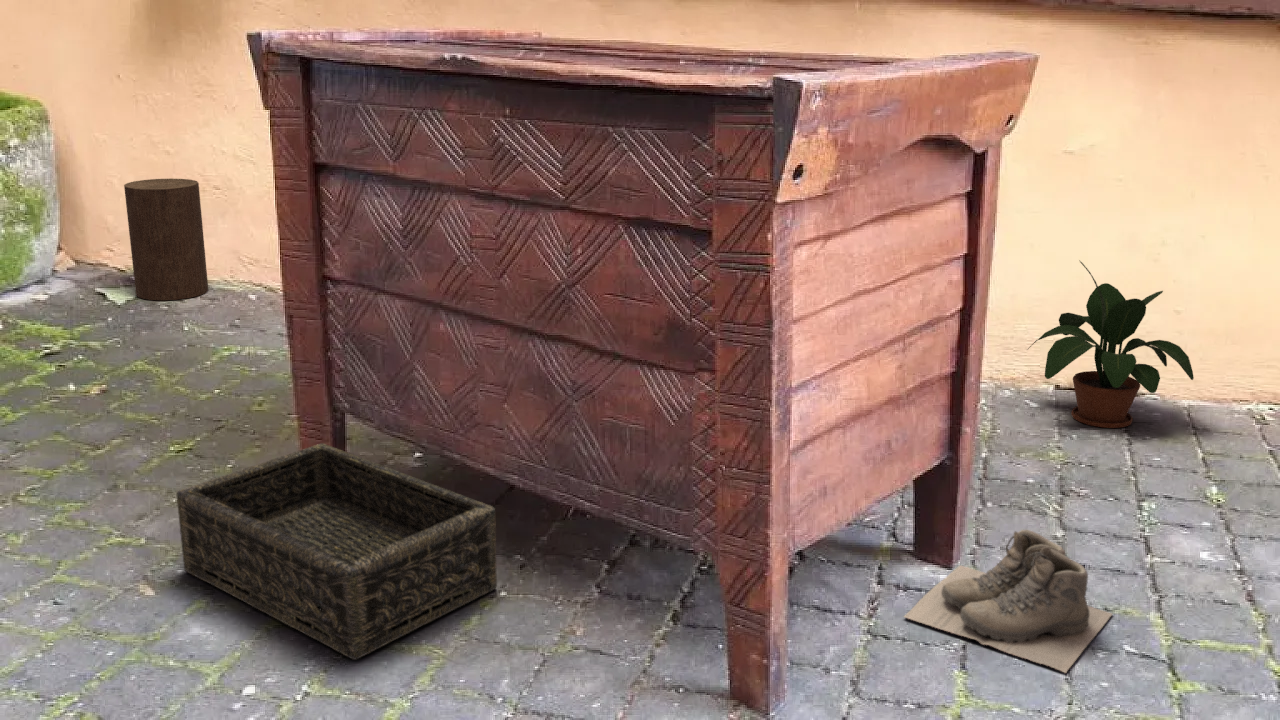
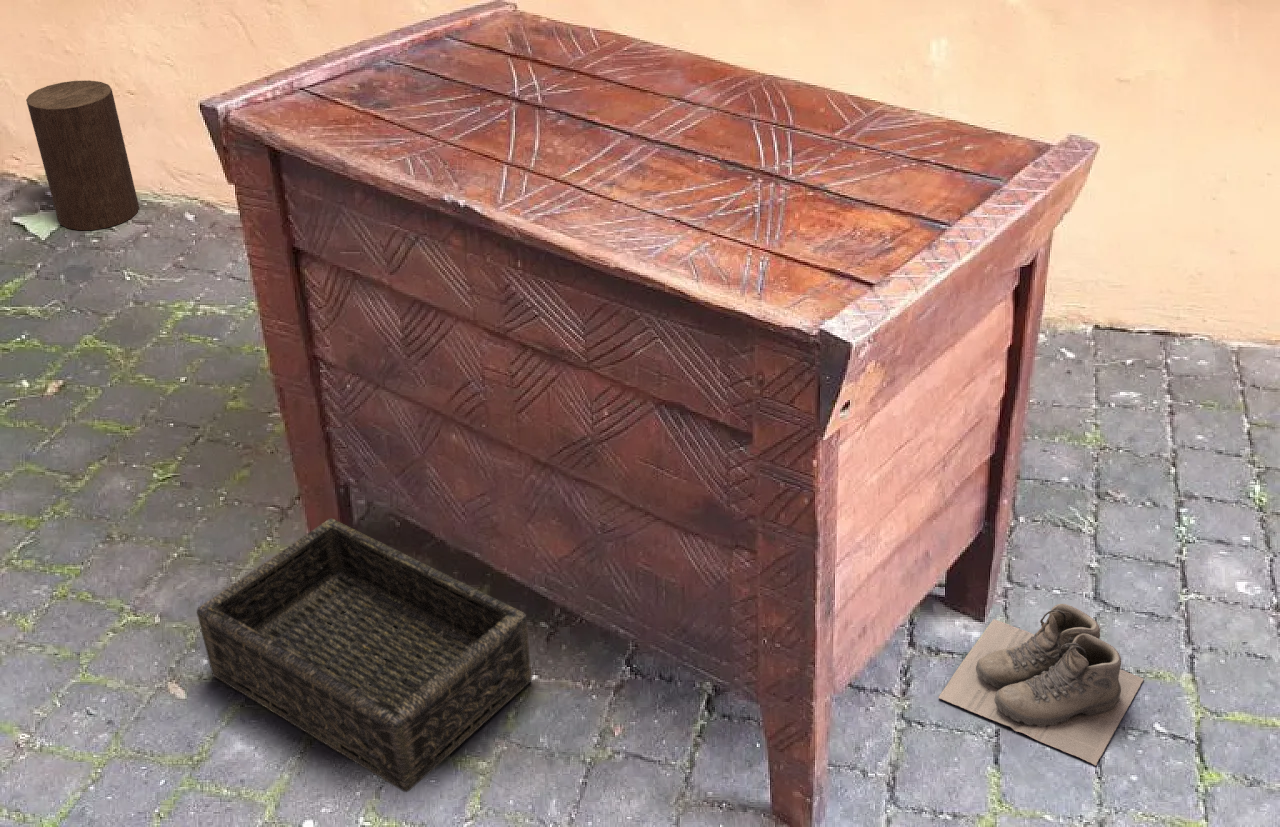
potted plant: present [1028,261,1194,428] -> none [1066,215,1244,389]

